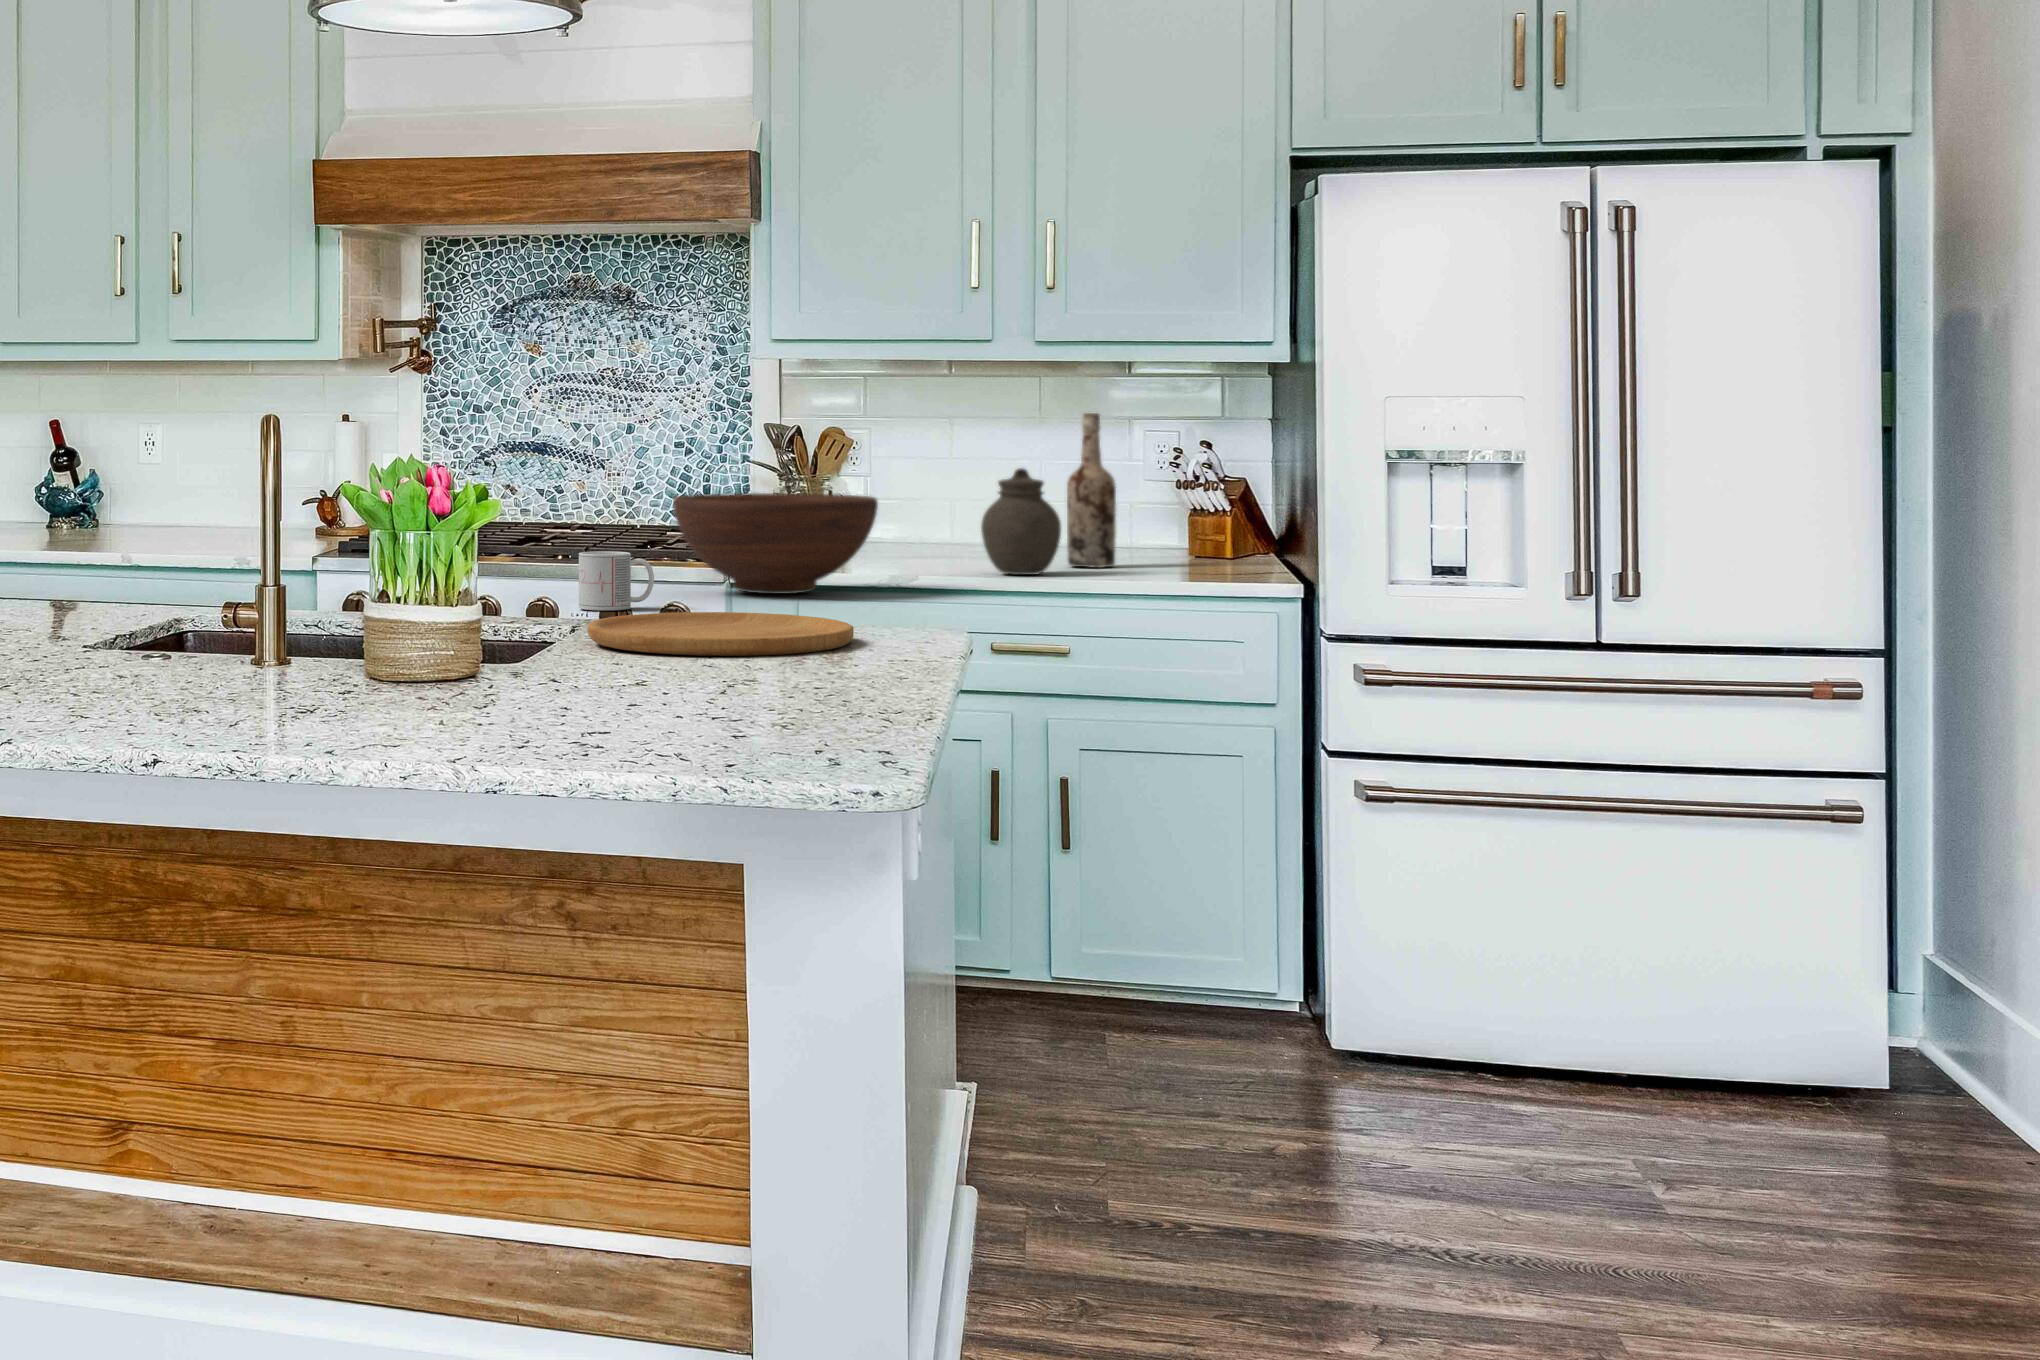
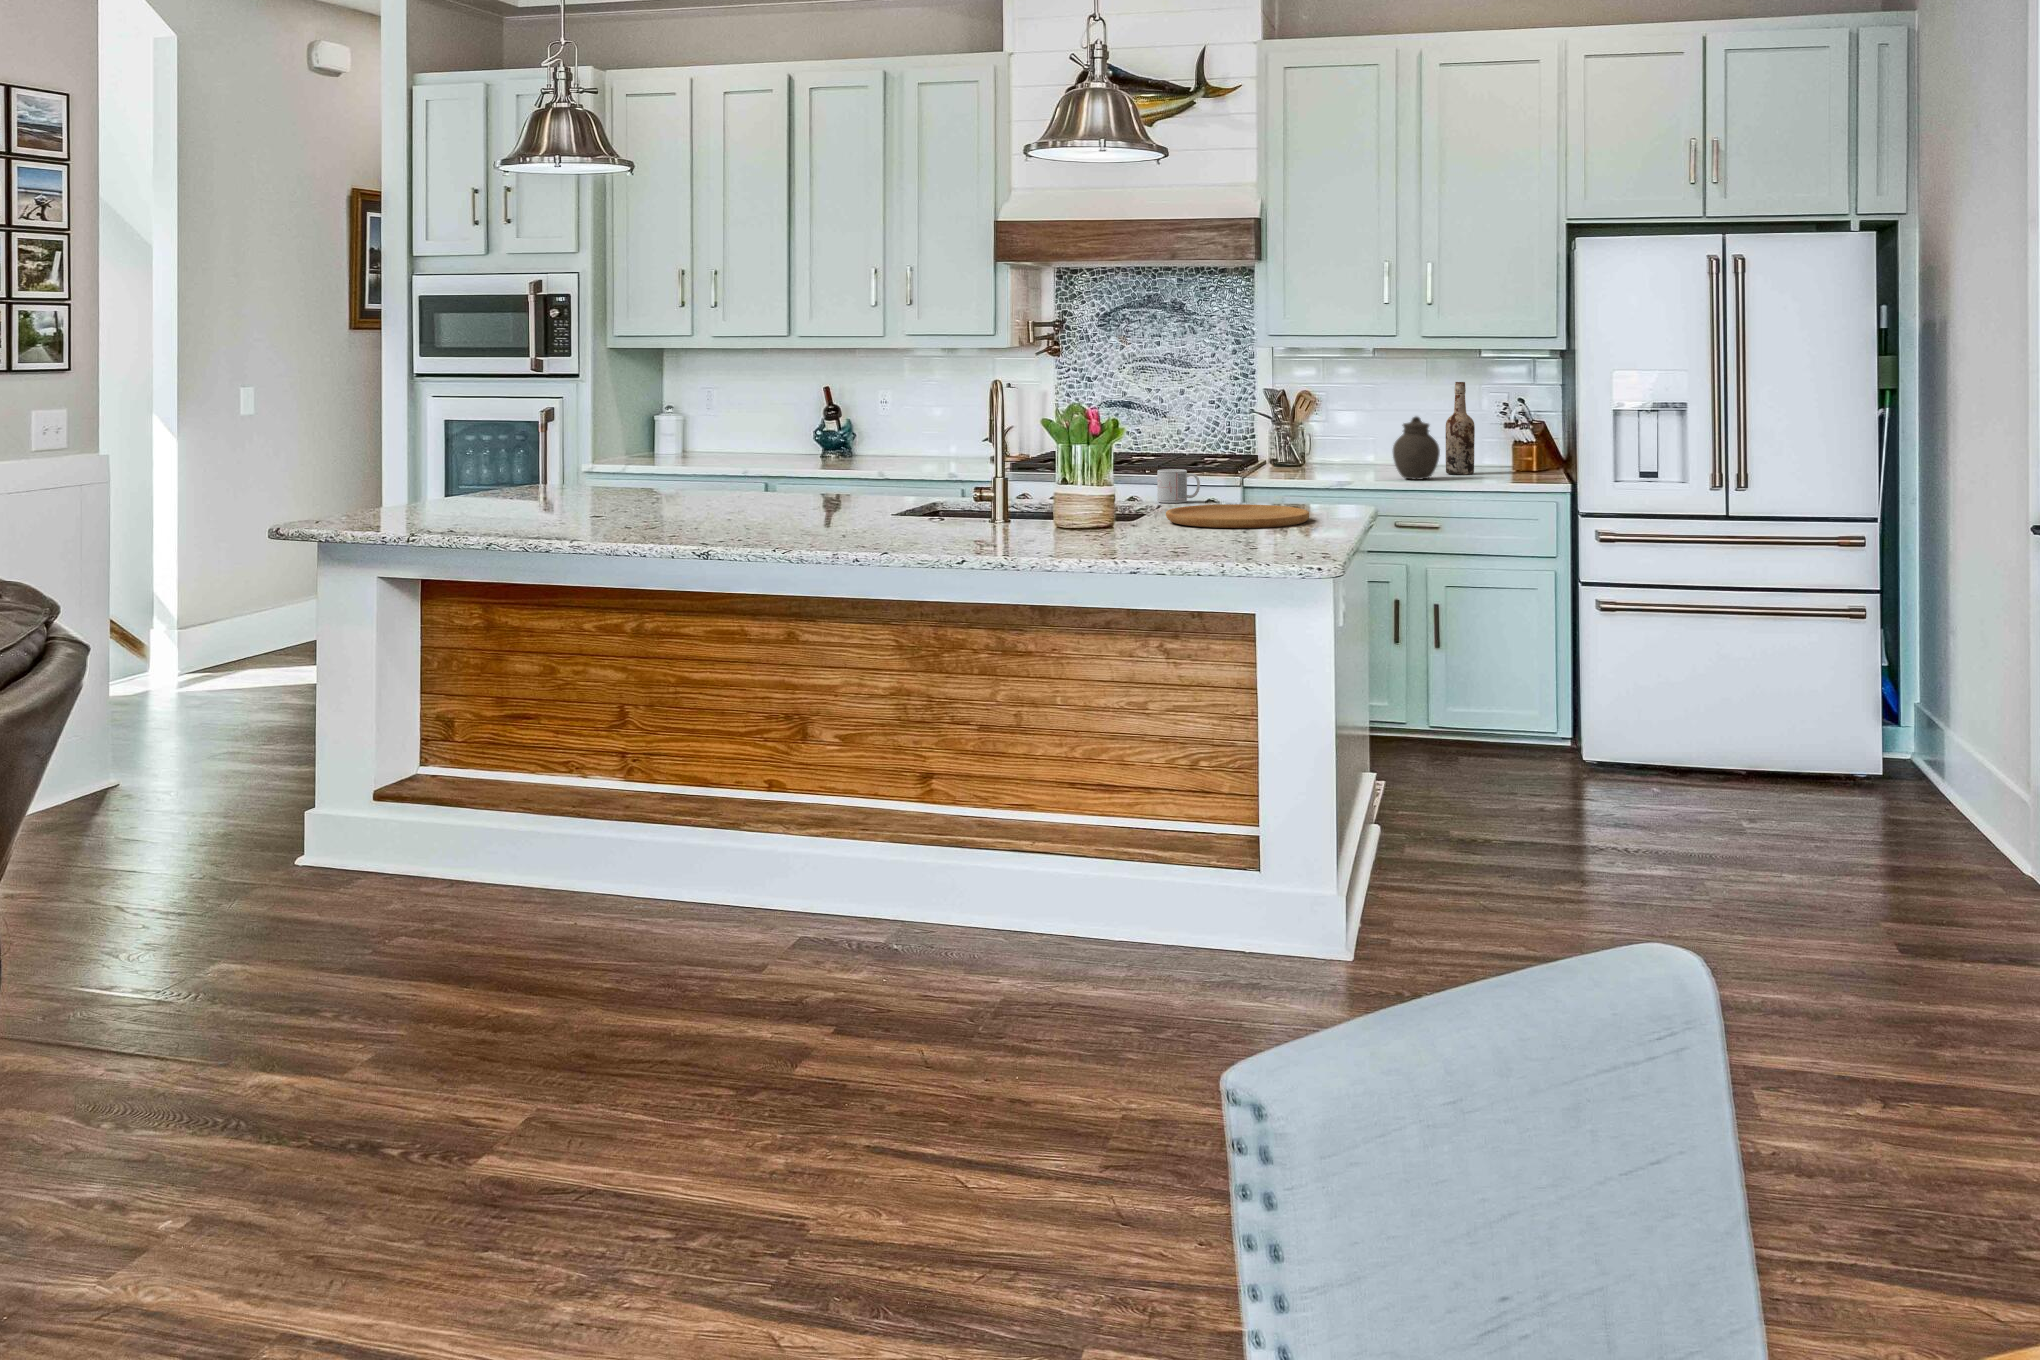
fruit bowl: present [673,493,878,594] -> none [1210,433,1329,492]

